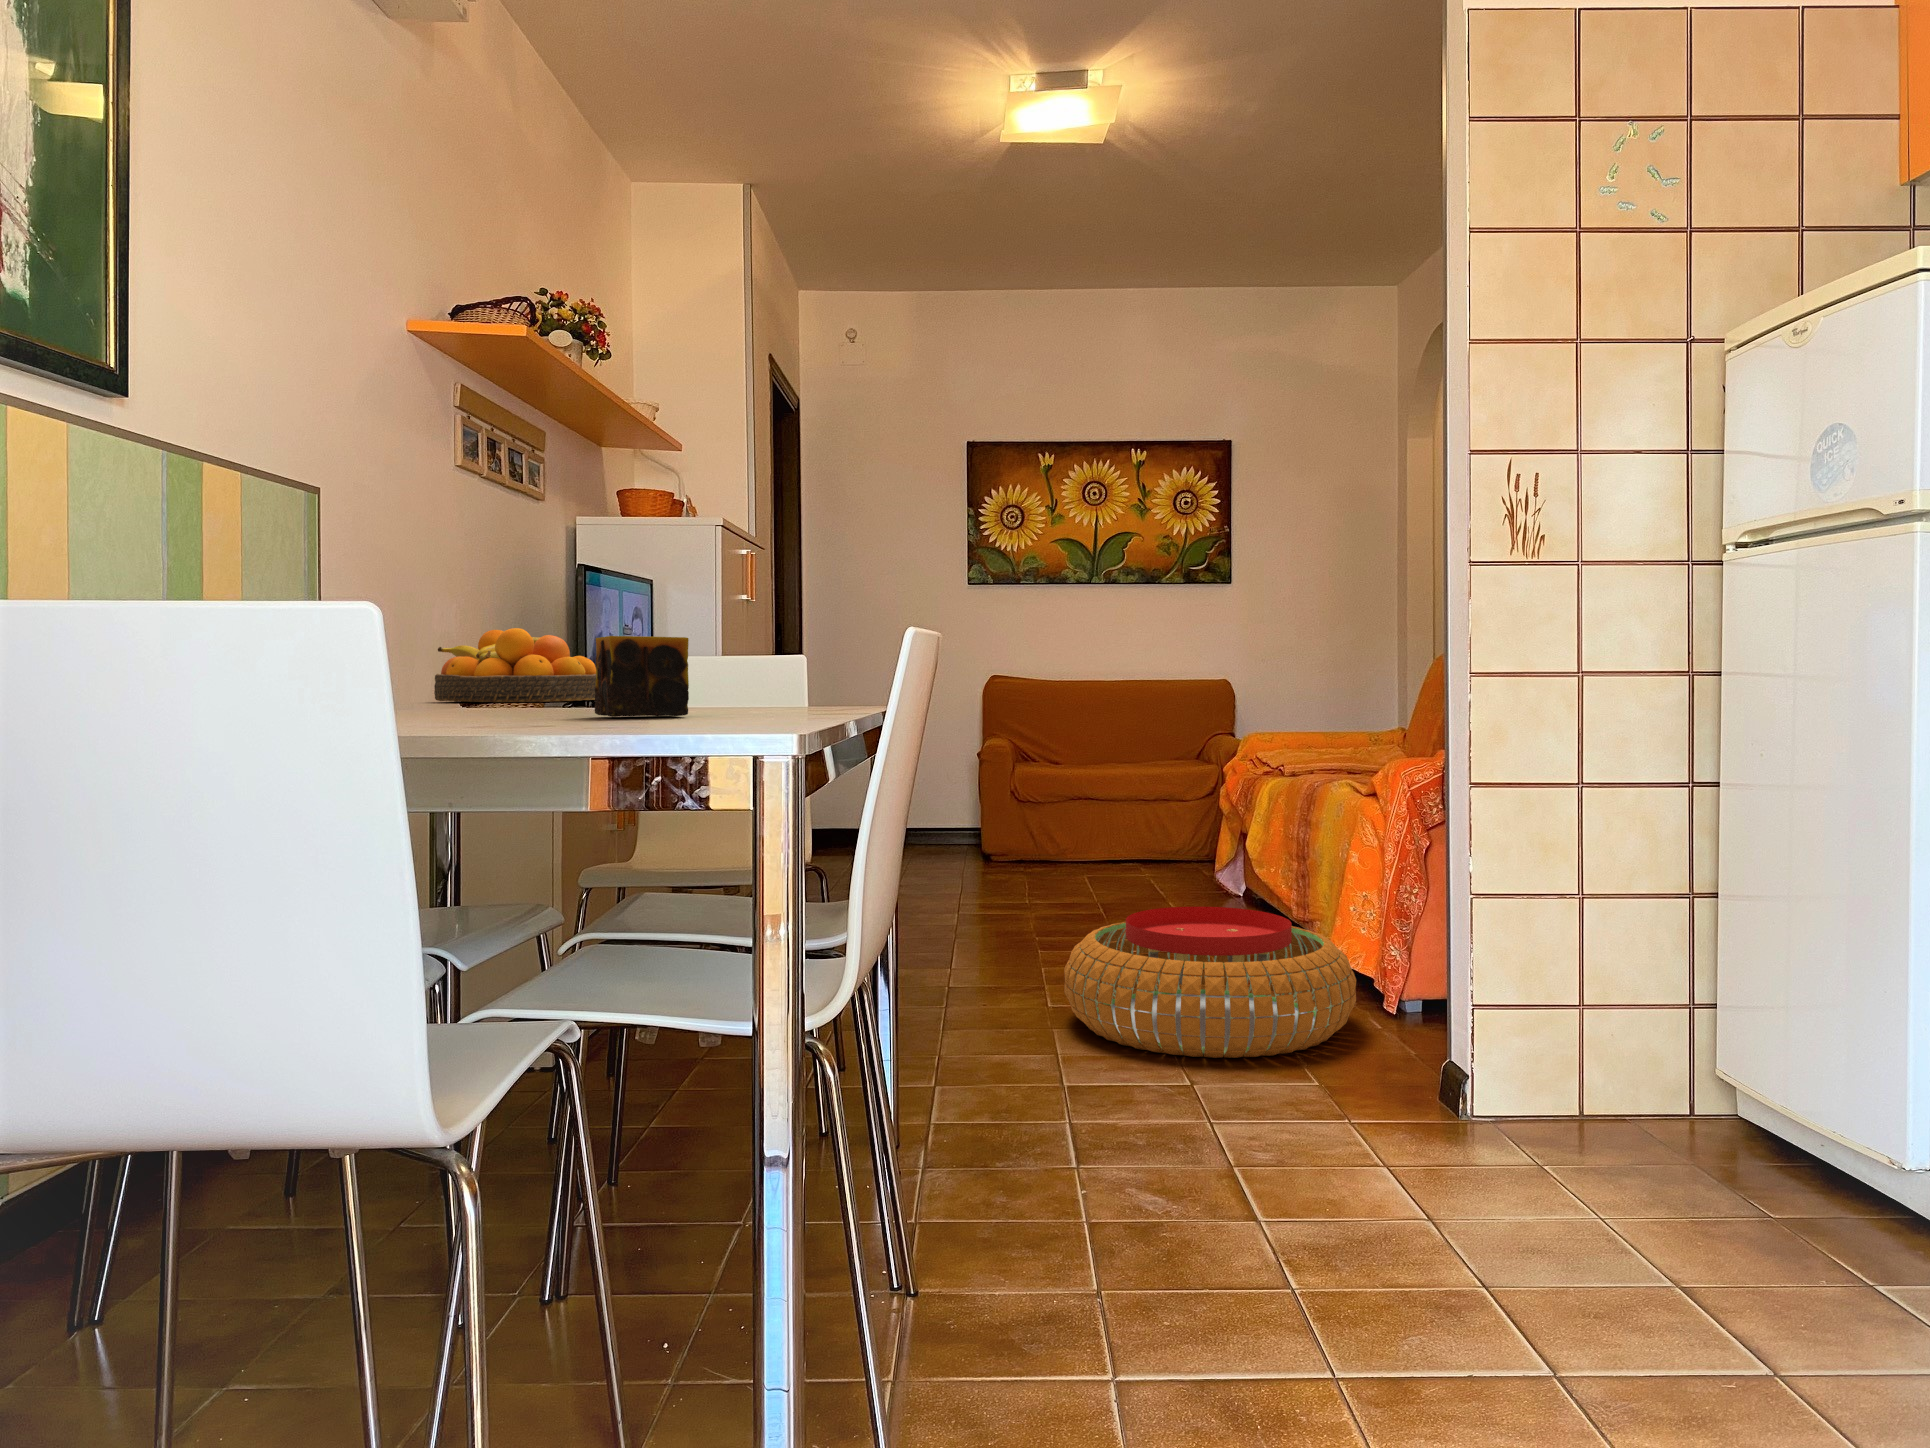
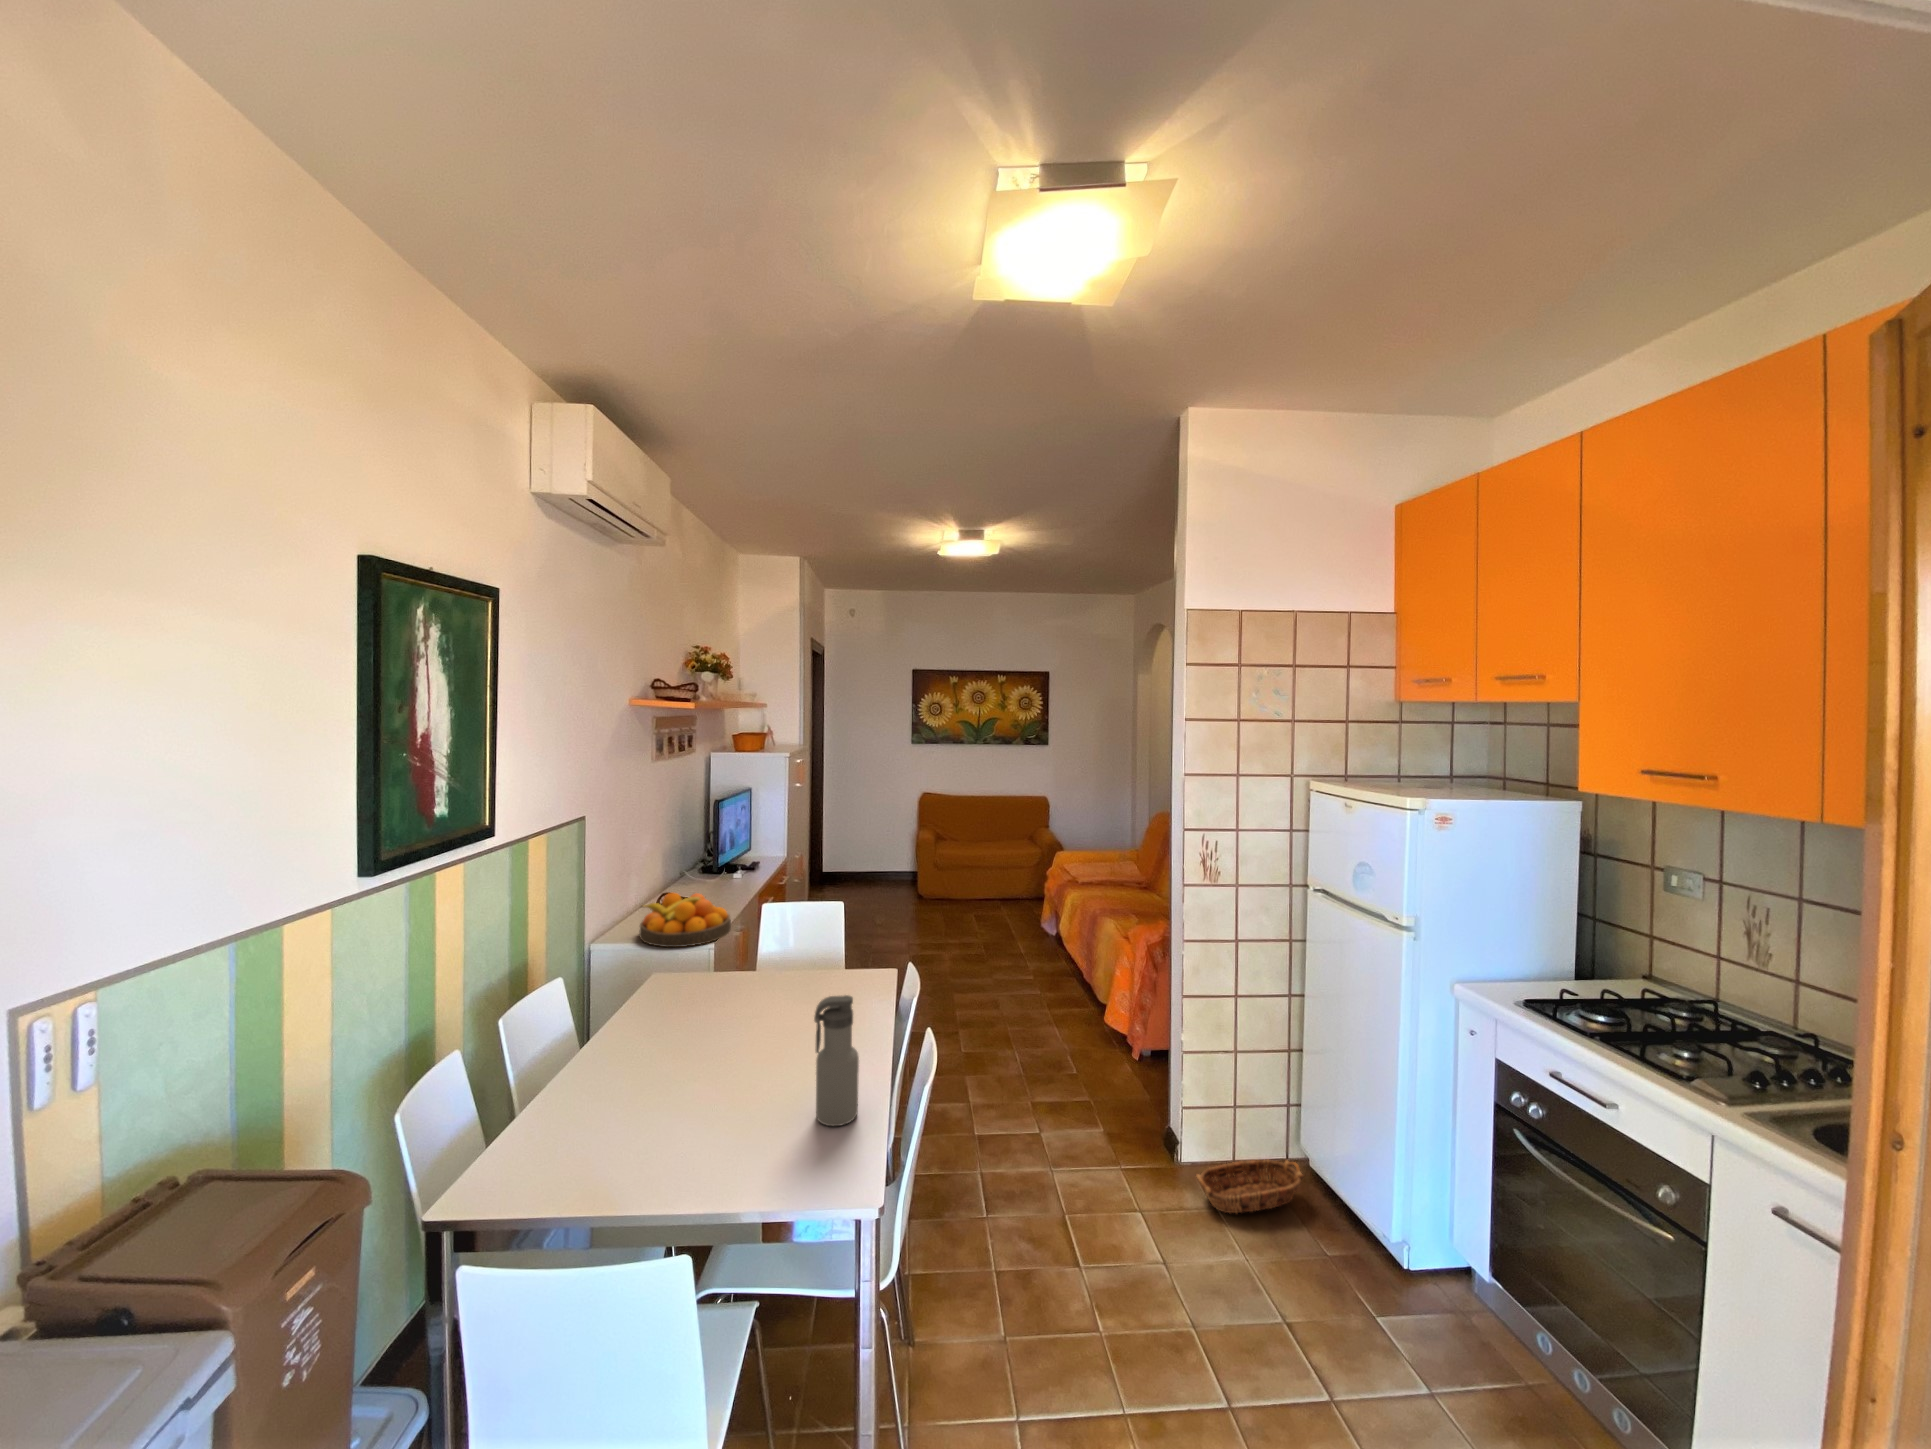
water bottle: none [684,476,775,720] -> present [814,995,859,1126]
candle: present [595,636,689,717] -> none [759,1036,810,1100]
pouf: present [1064,907,1356,1058] -> none [972,1006,1122,1111]
basket: none [1462,1068,1732,1189] -> present [1197,1160,1303,1213]

